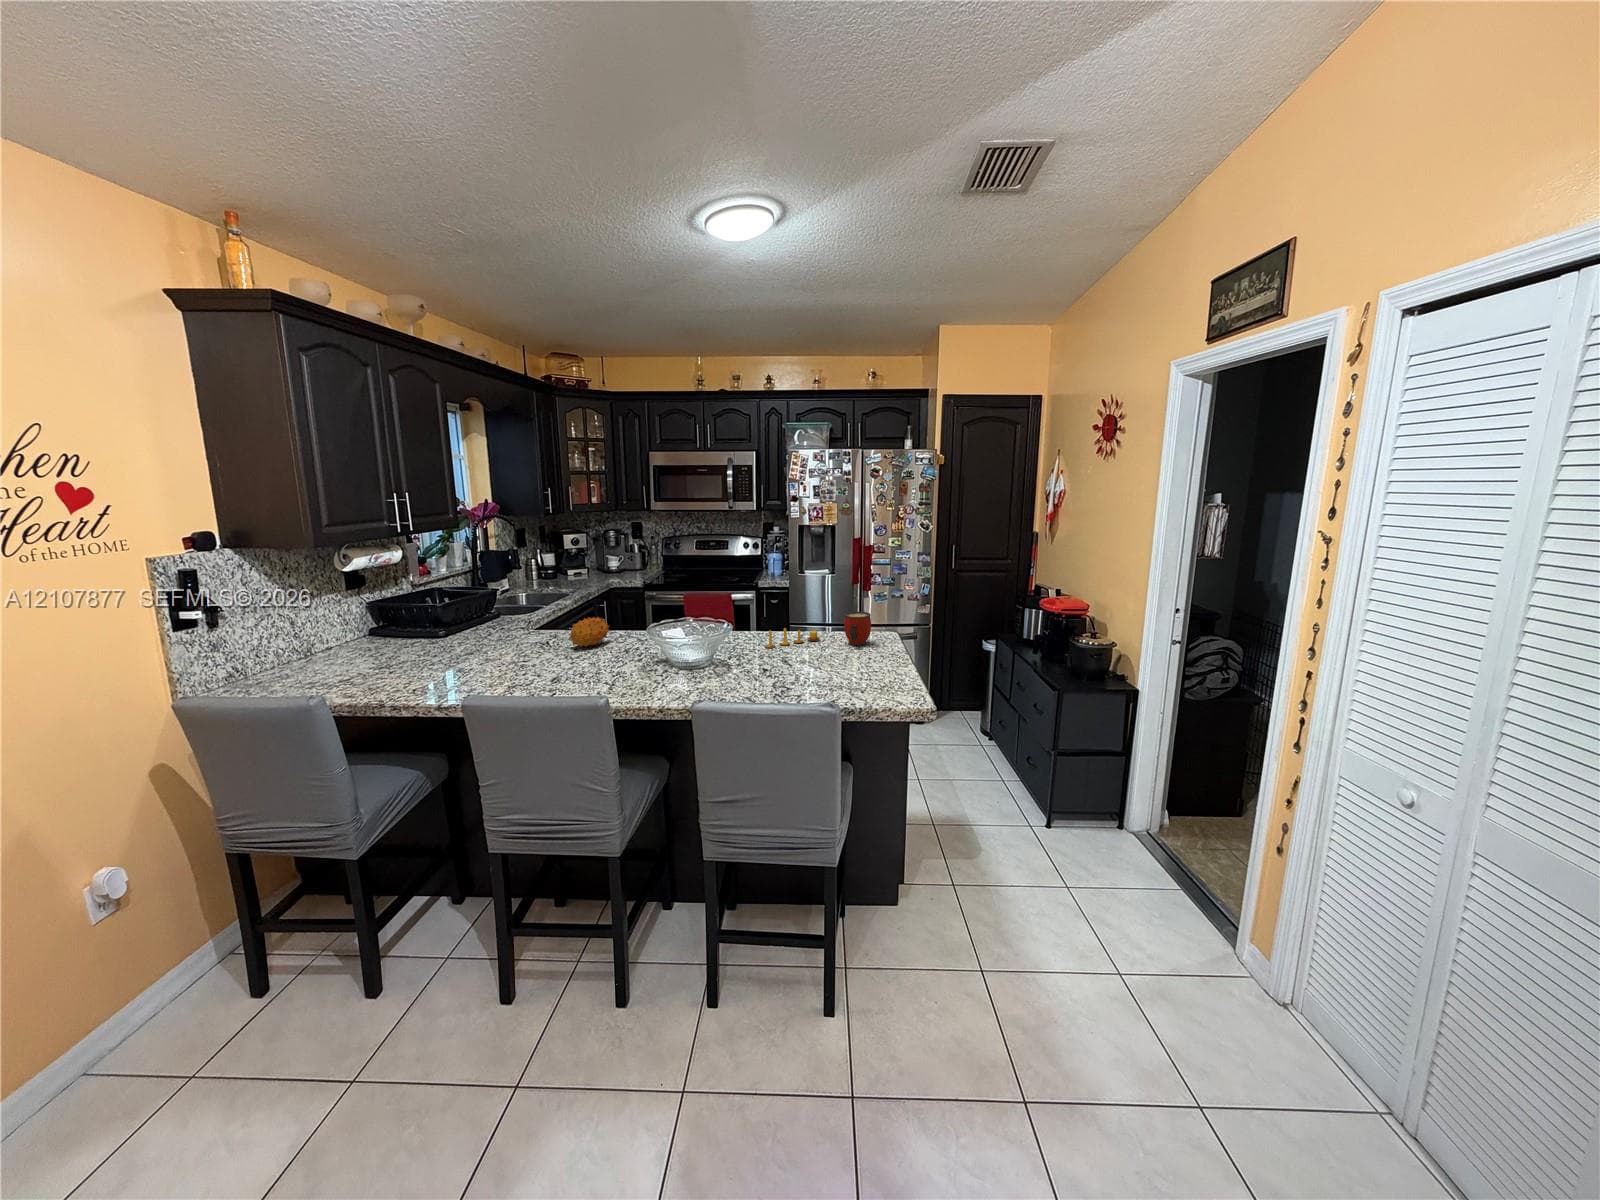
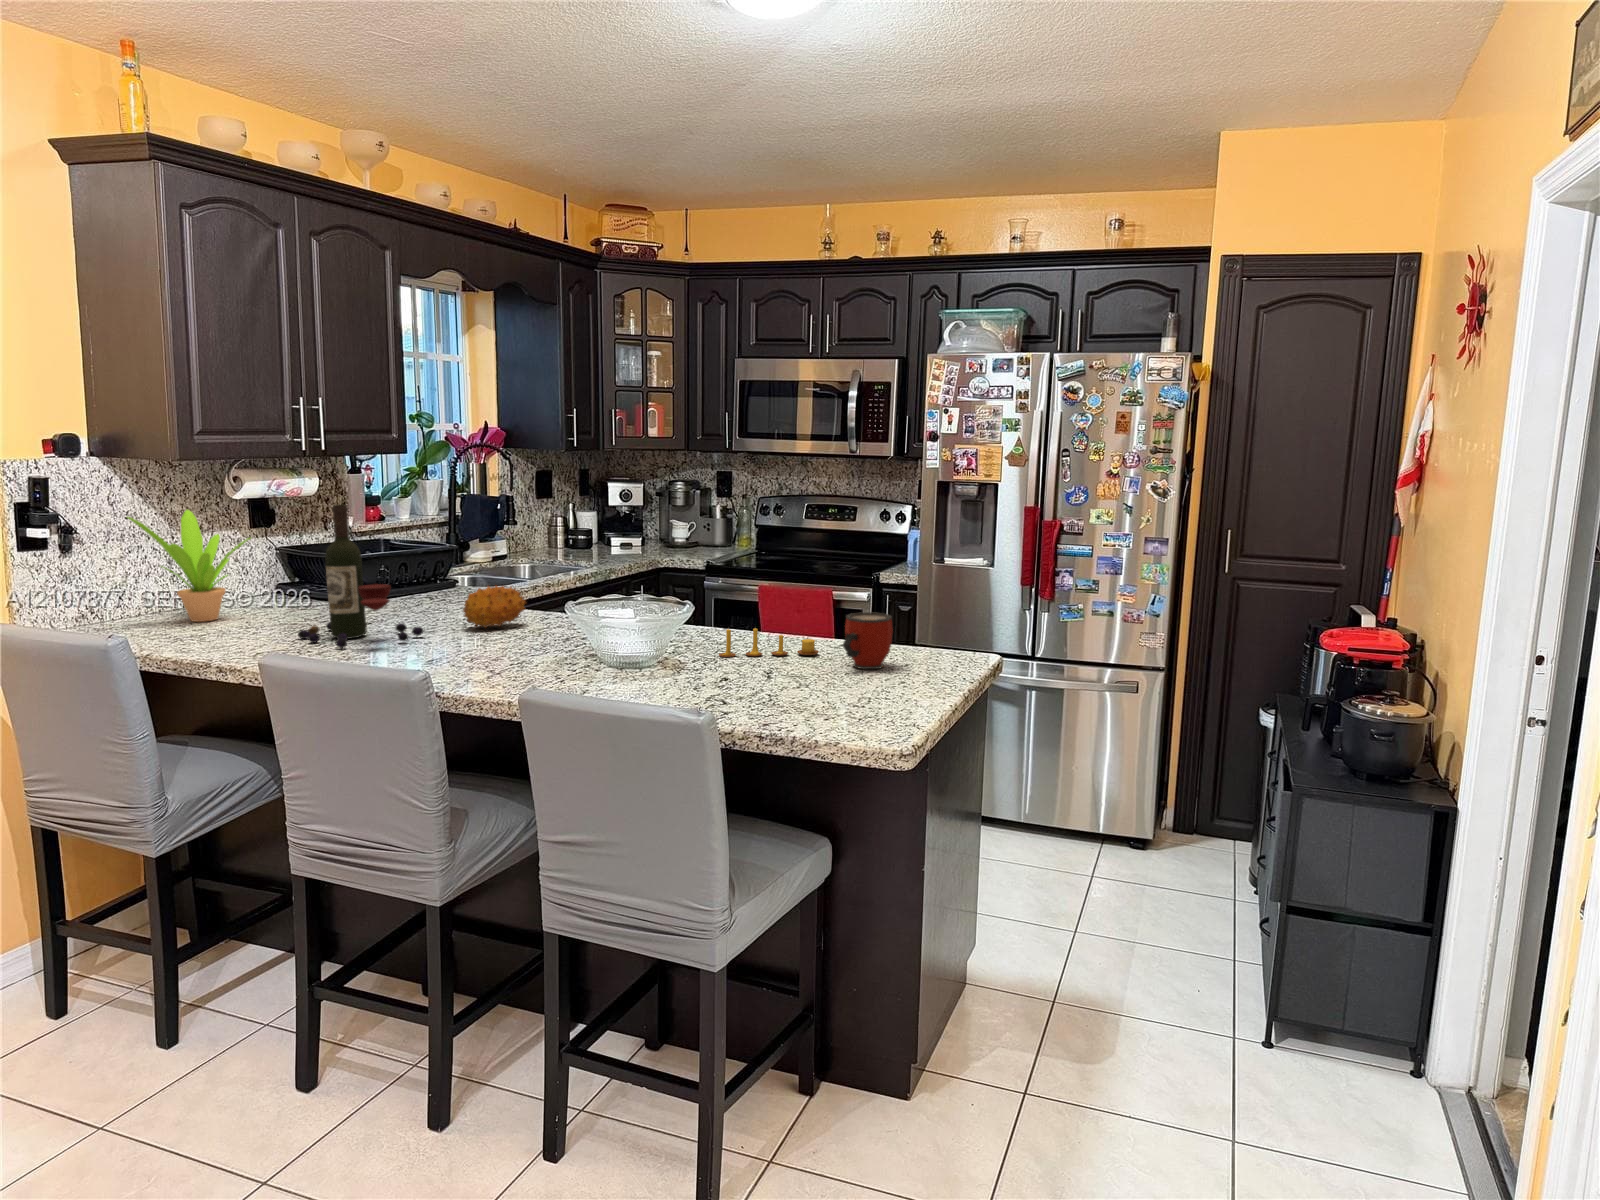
wine bottle: none [458,572,552,676] -> present [298,504,423,648]
potted plant: none [286,583,387,669] -> present [127,510,250,622]

